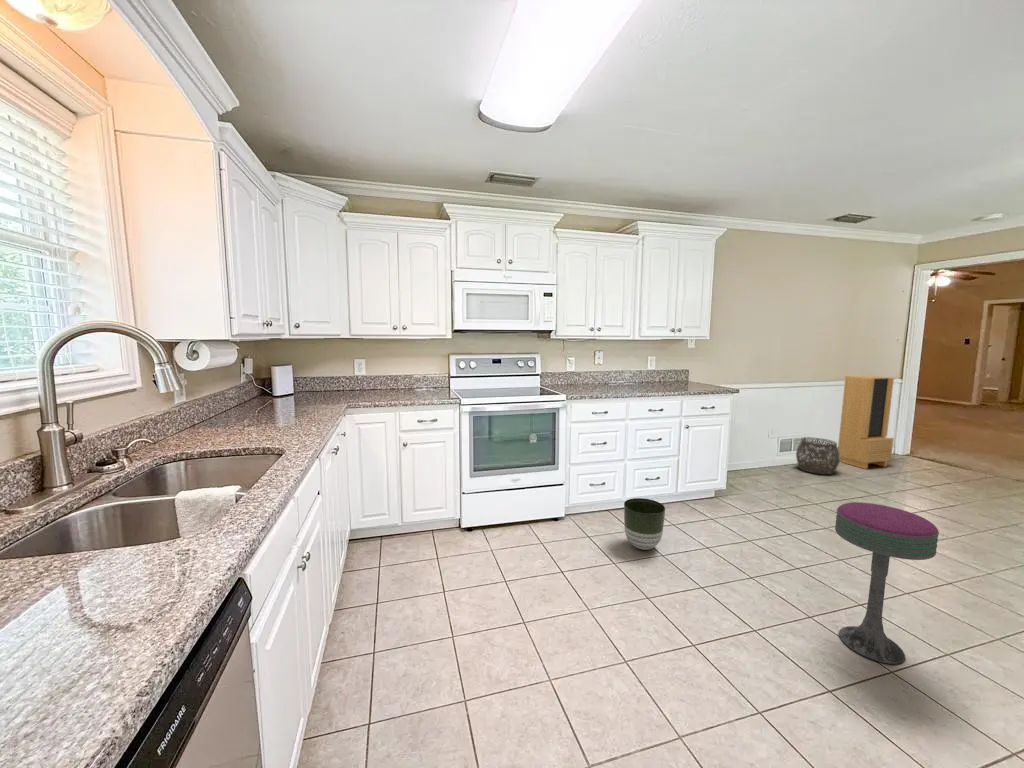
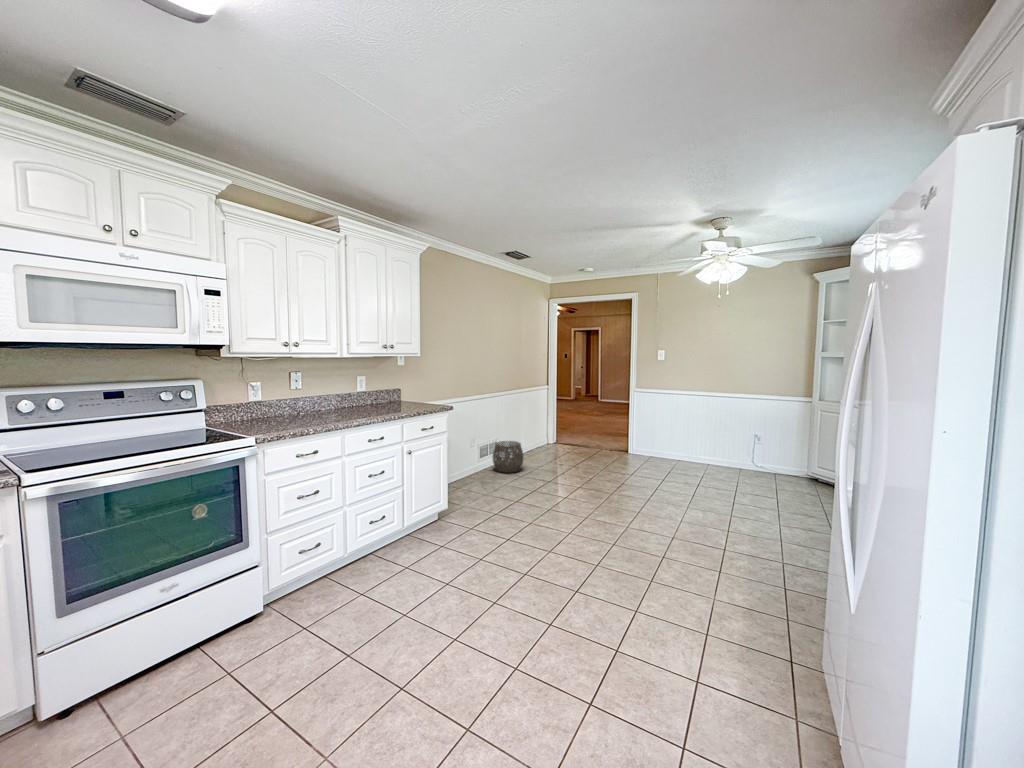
storage cabinet: present [838,376,894,469] -> none [518,384,551,461]
planter: present [624,498,665,550] -> none [355,553,406,622]
bar stool: present [835,502,939,664] -> none [576,505,648,654]

